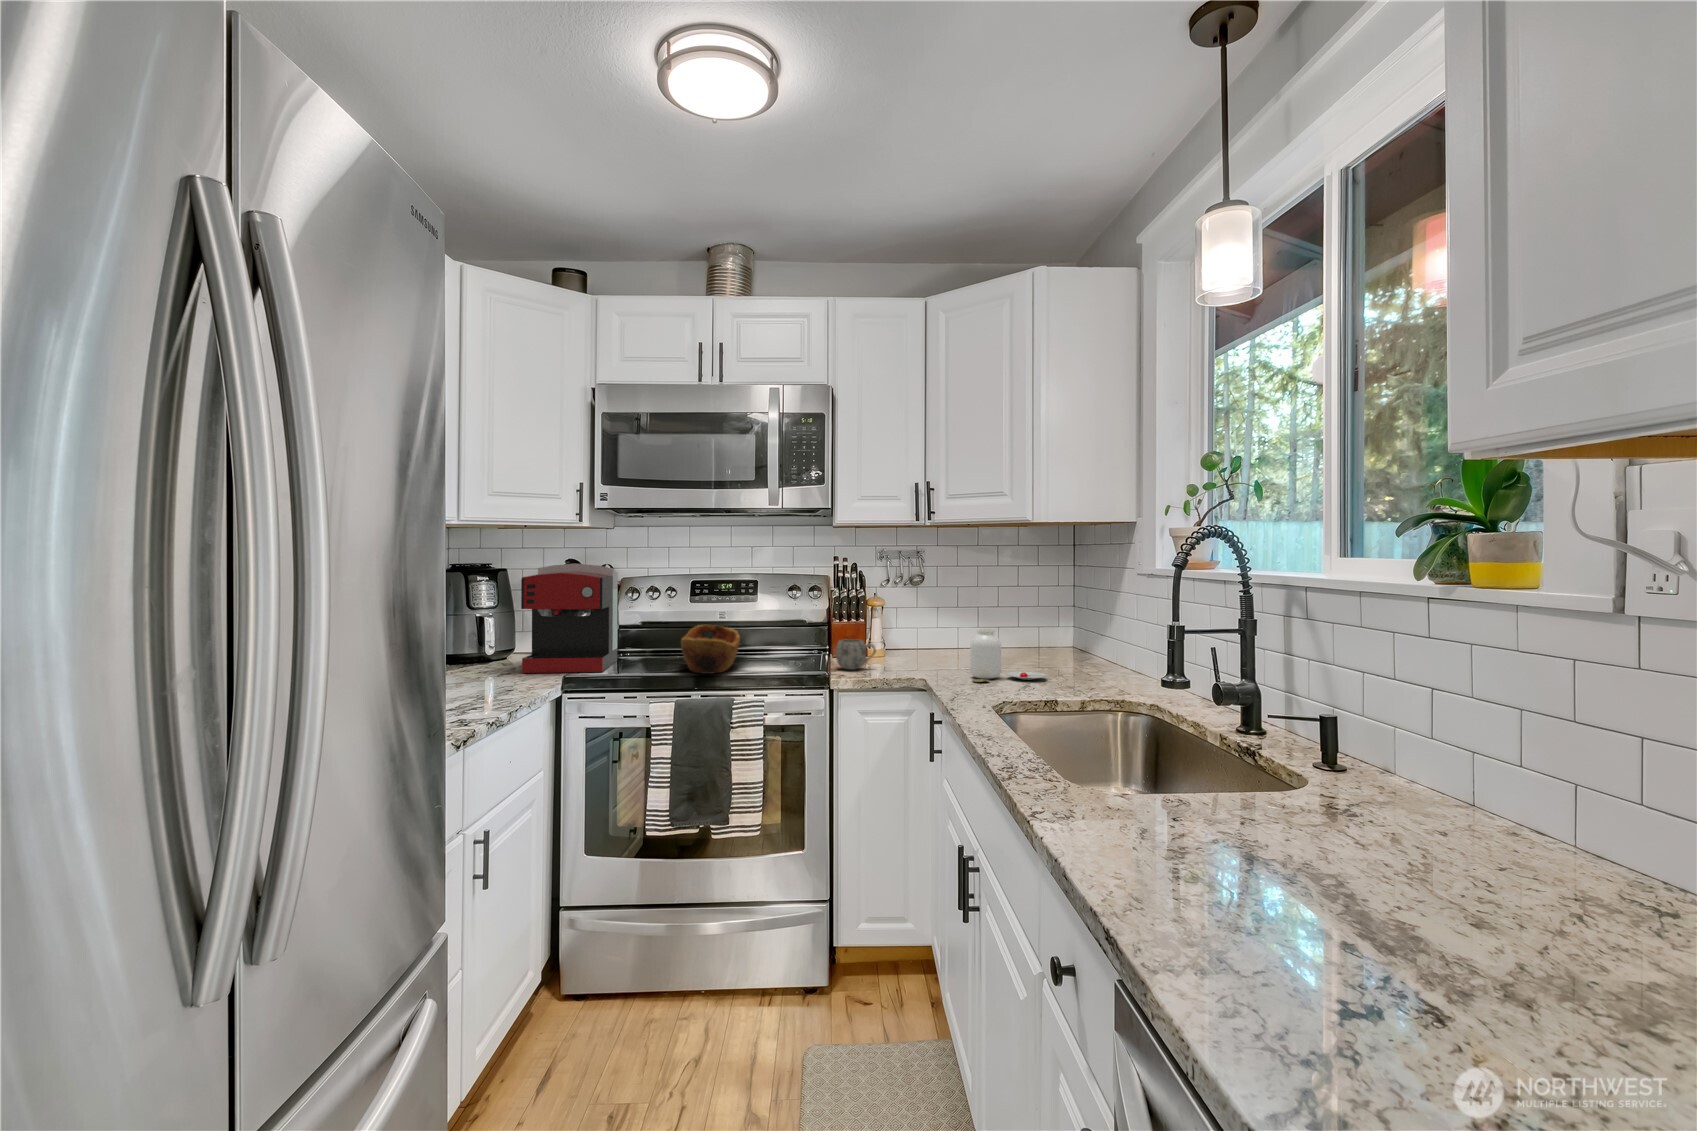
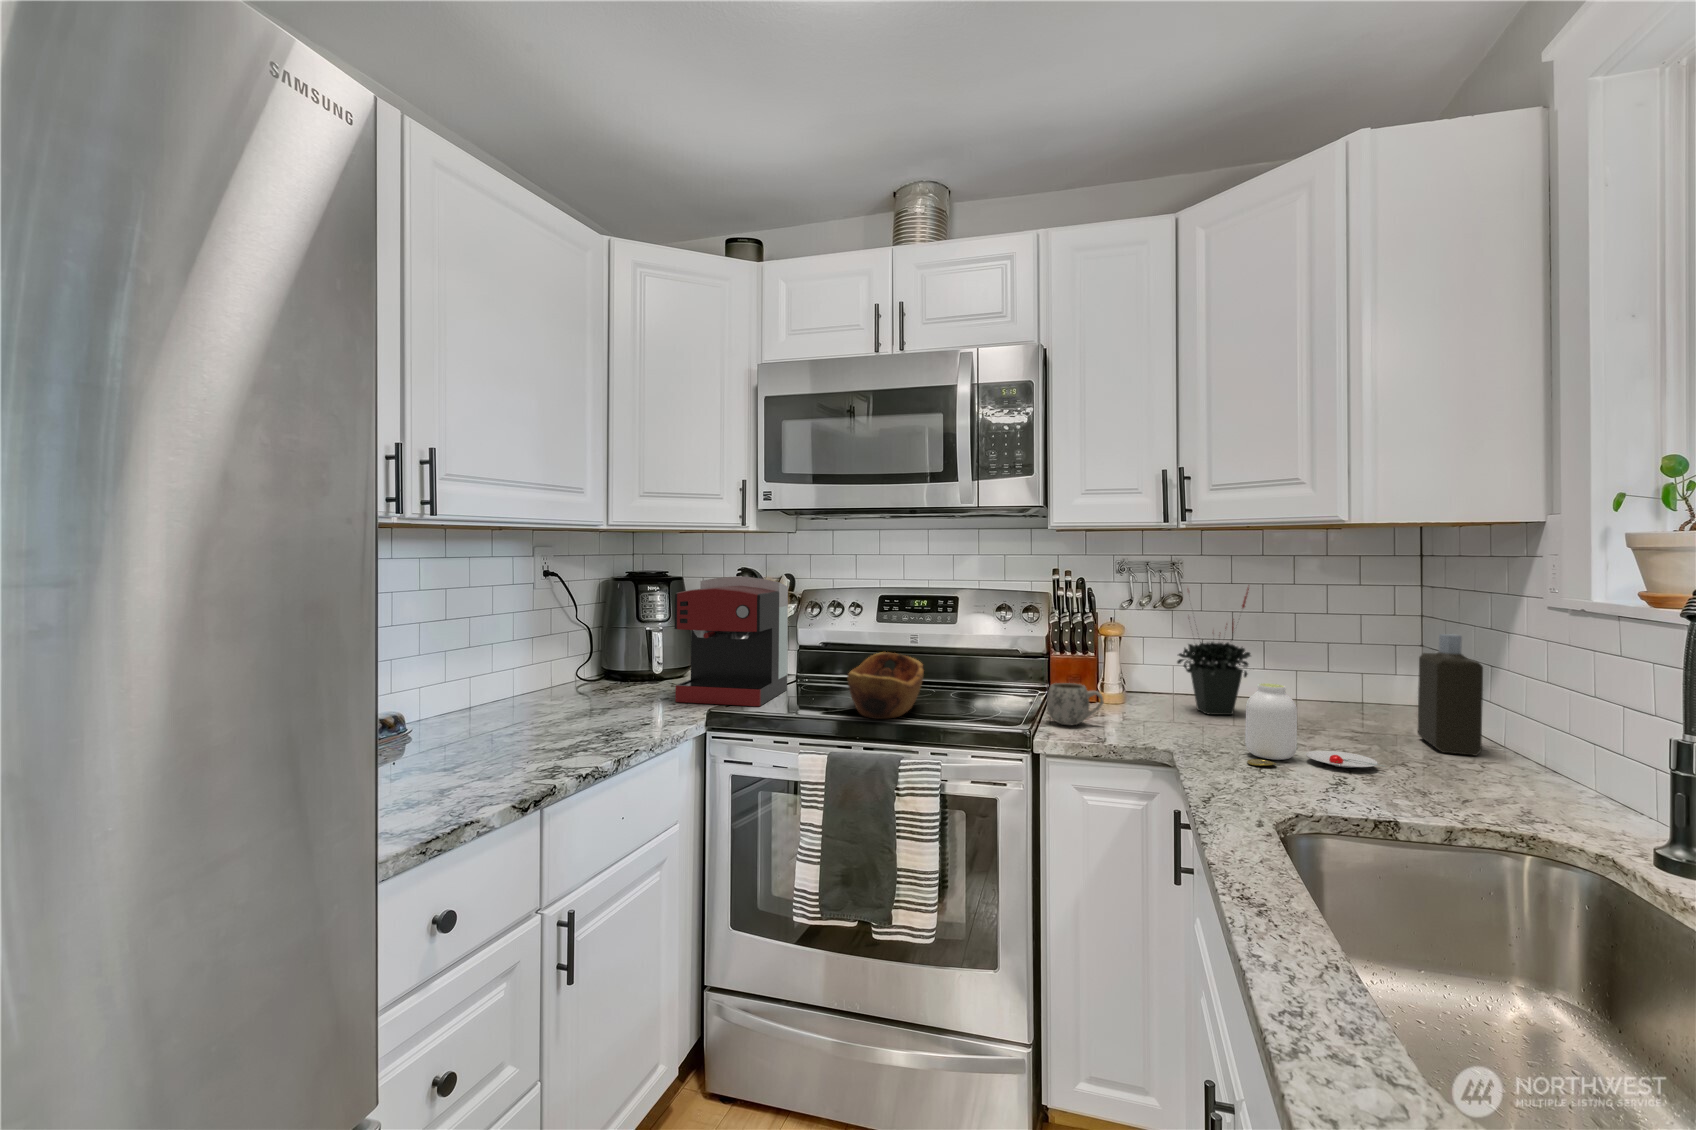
potted plant: none [921,565,972,659] -> present [1177,589,1251,715]
bottle: none [1068,595,1102,670] -> present [1418,634,1483,756]

